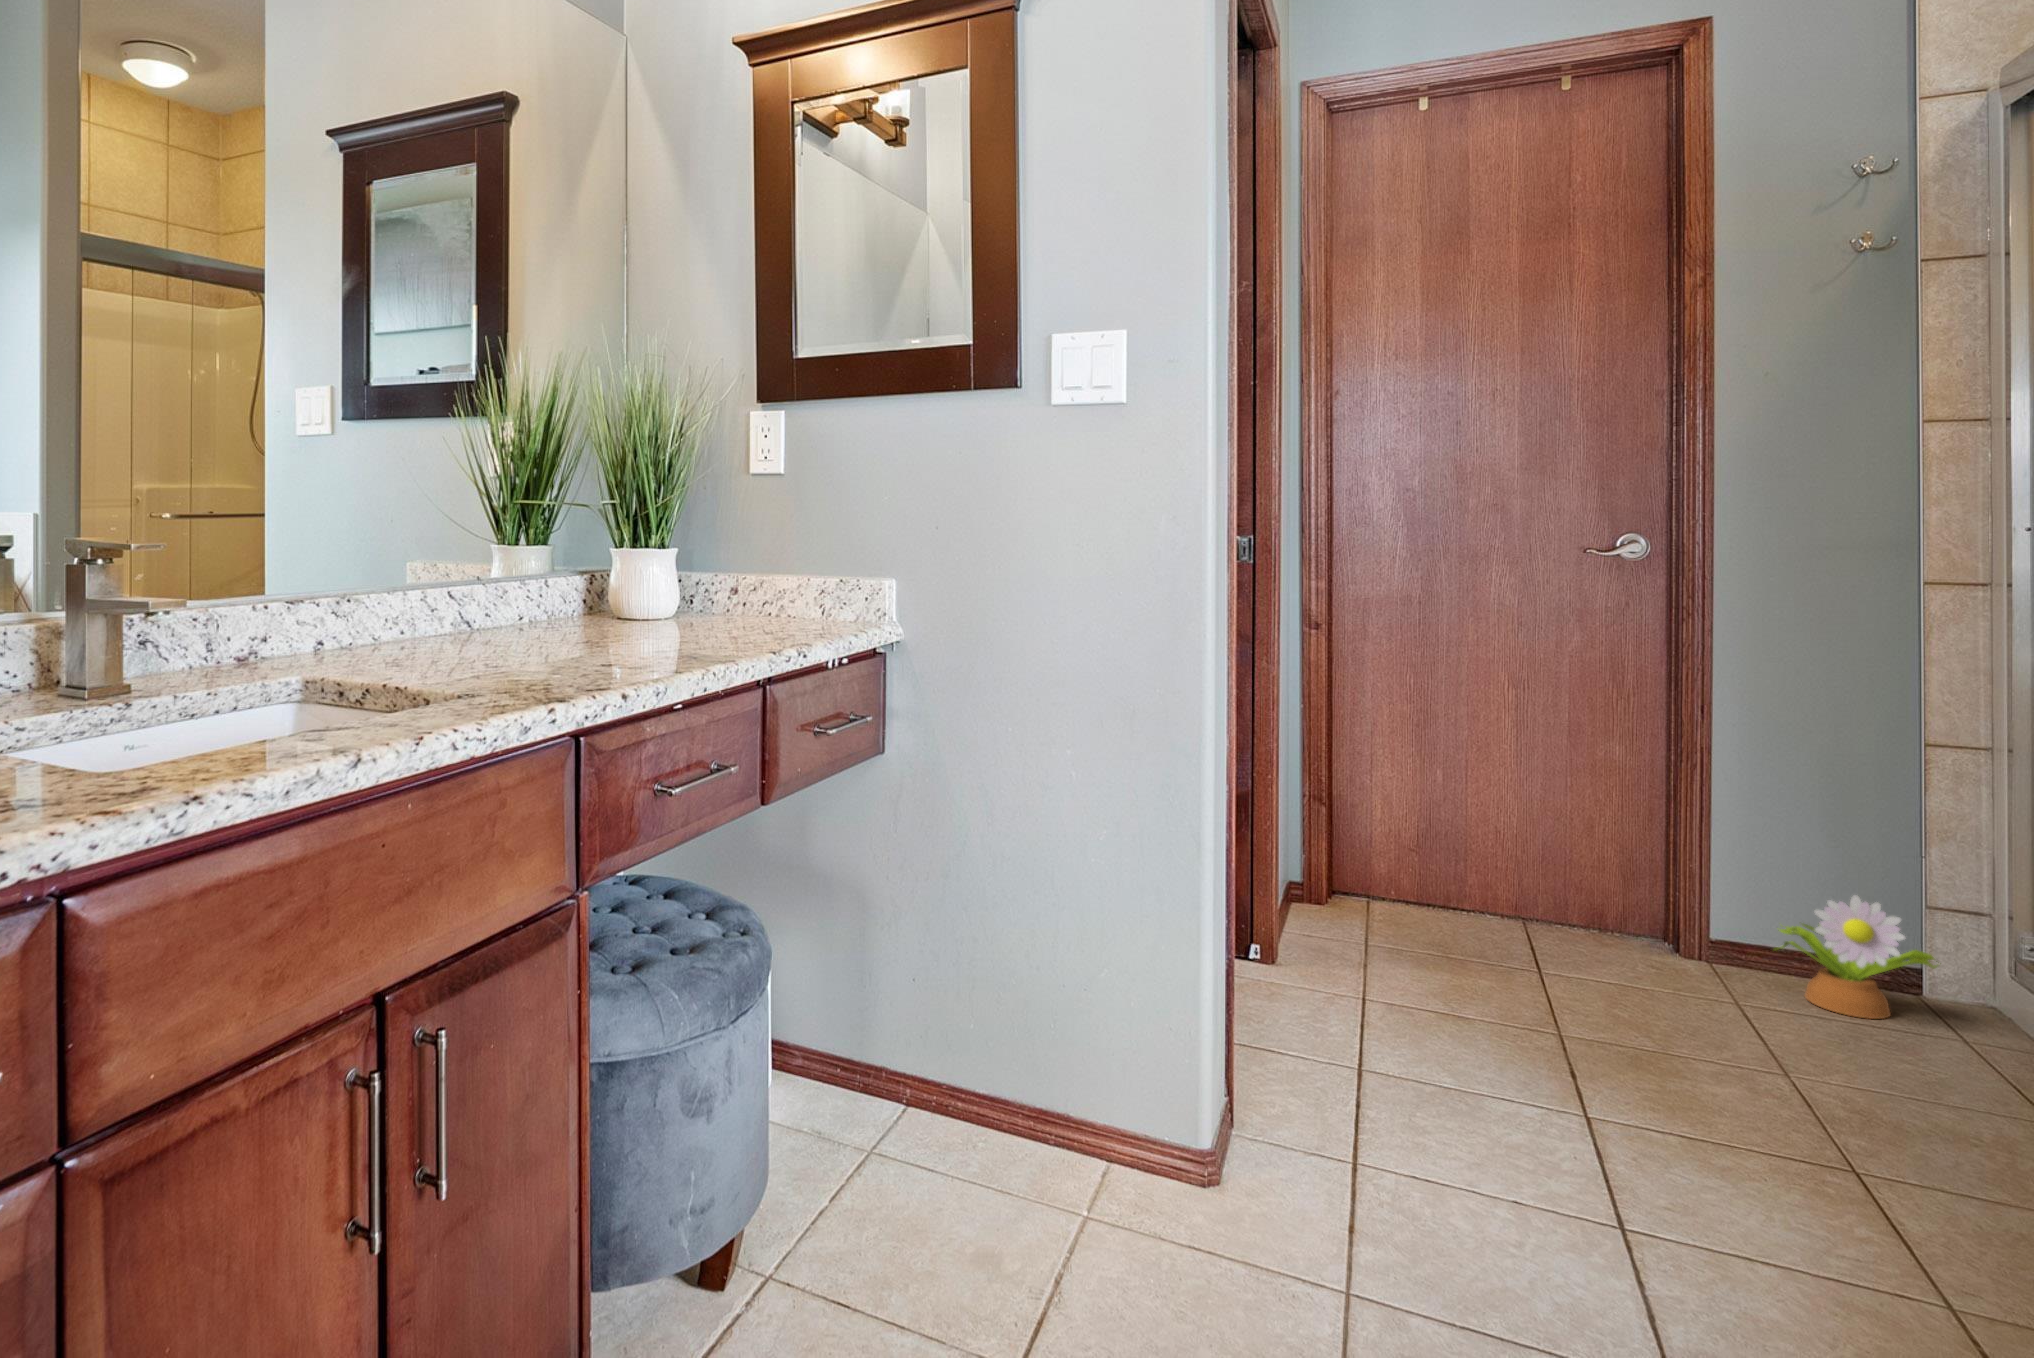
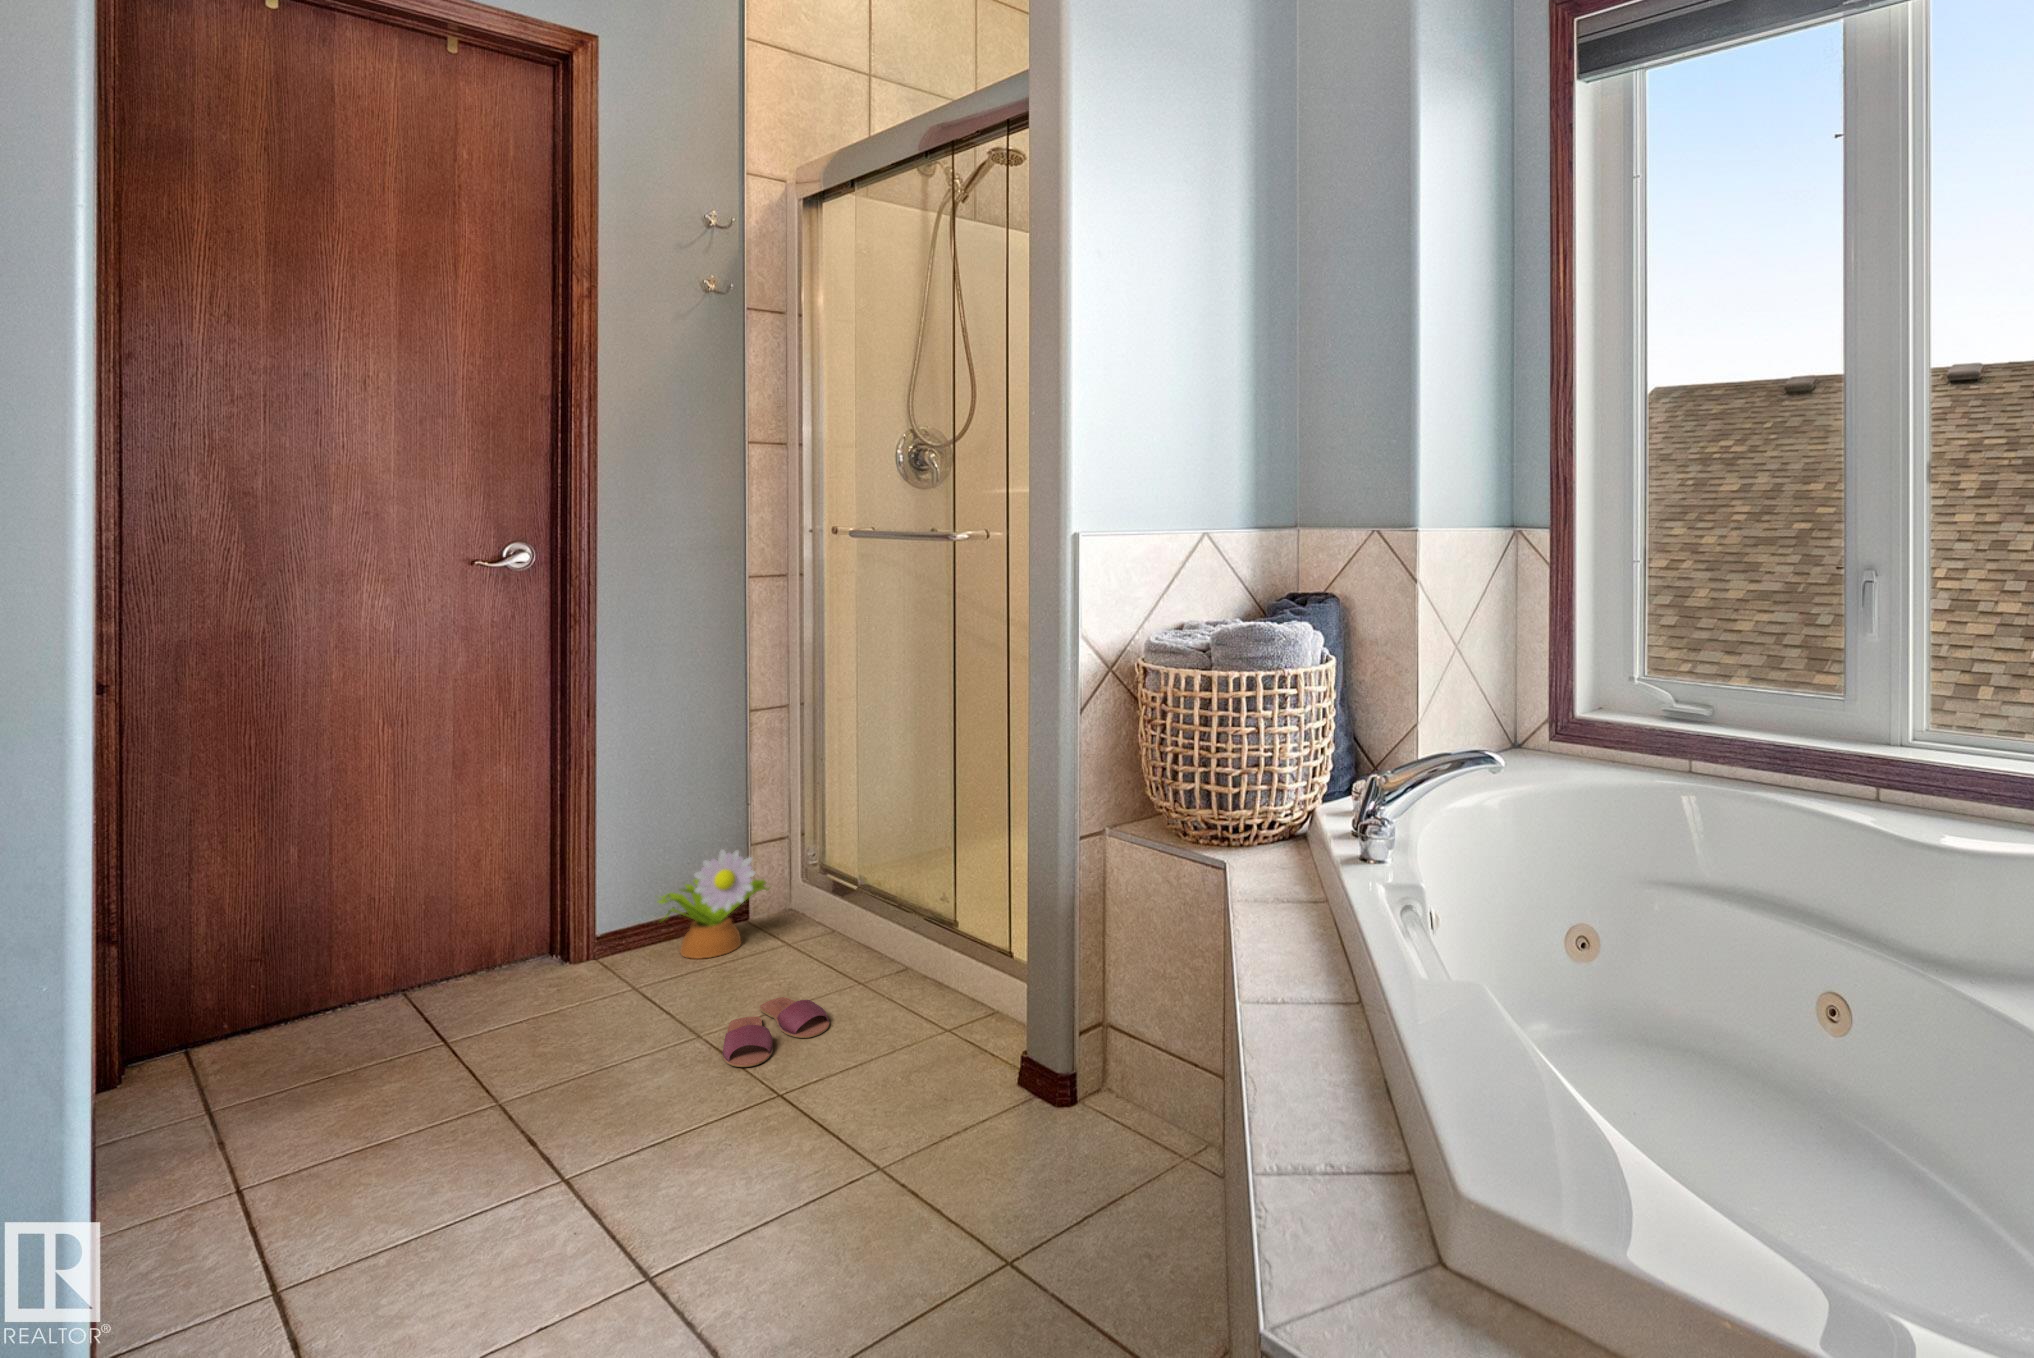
slippers: none [1796,1078,1961,1144] -> present [722,997,829,1067]

